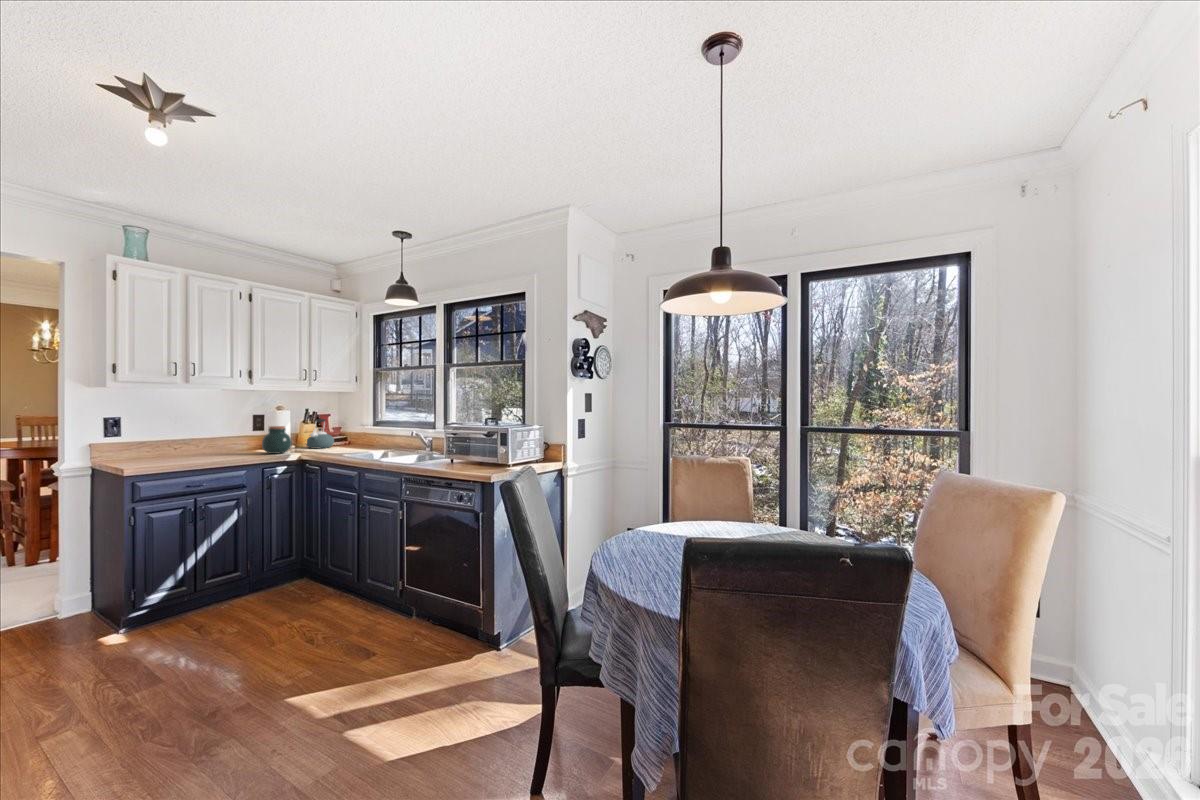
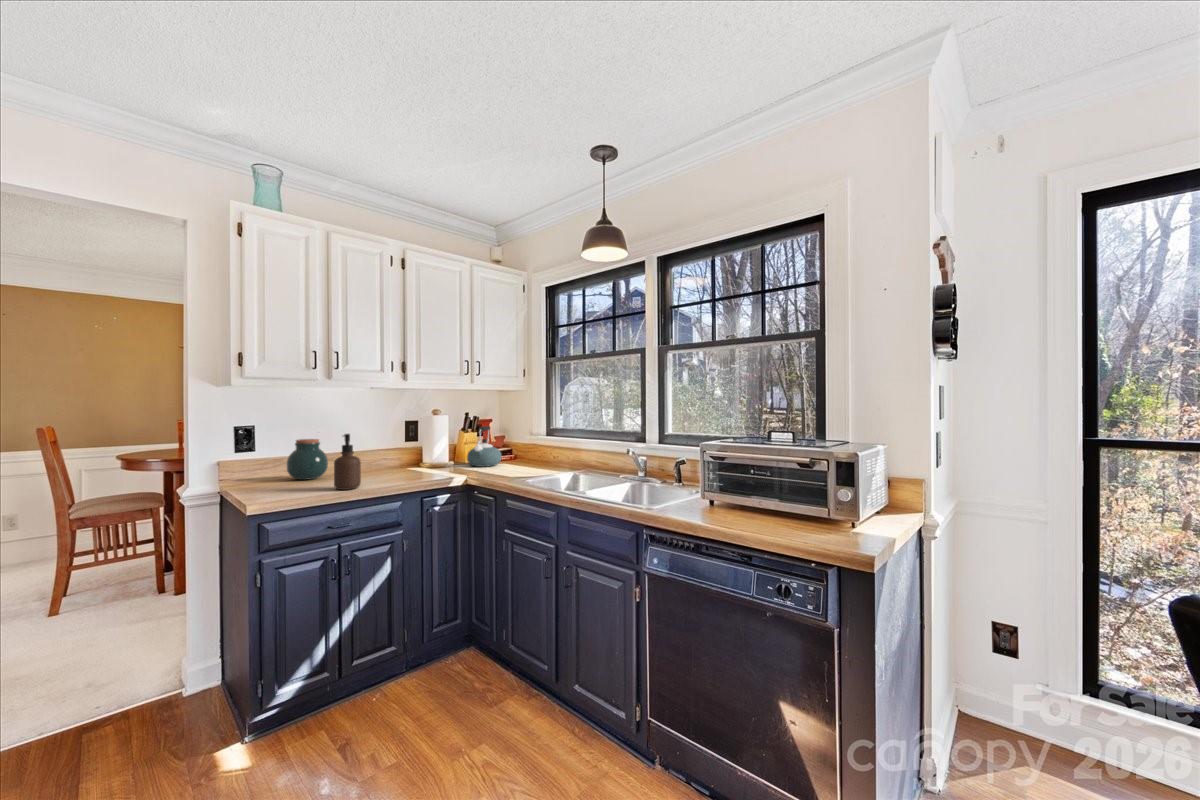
soap dispenser: none [192,422,213,462] -> present [334,434,361,490]
jar: present [262,426,292,454] -> present [286,439,328,480]

